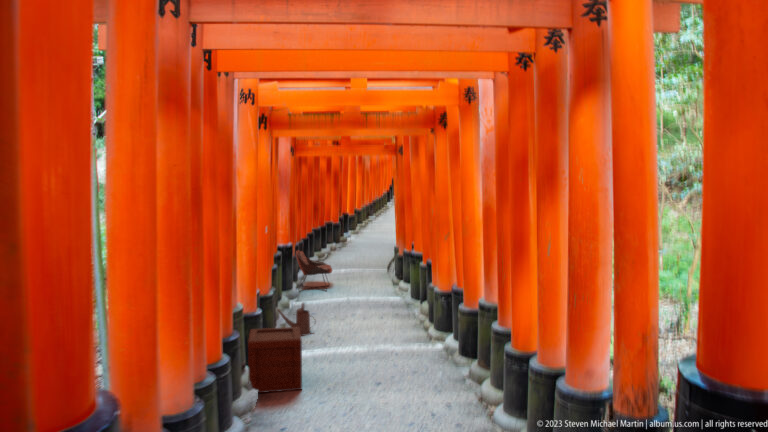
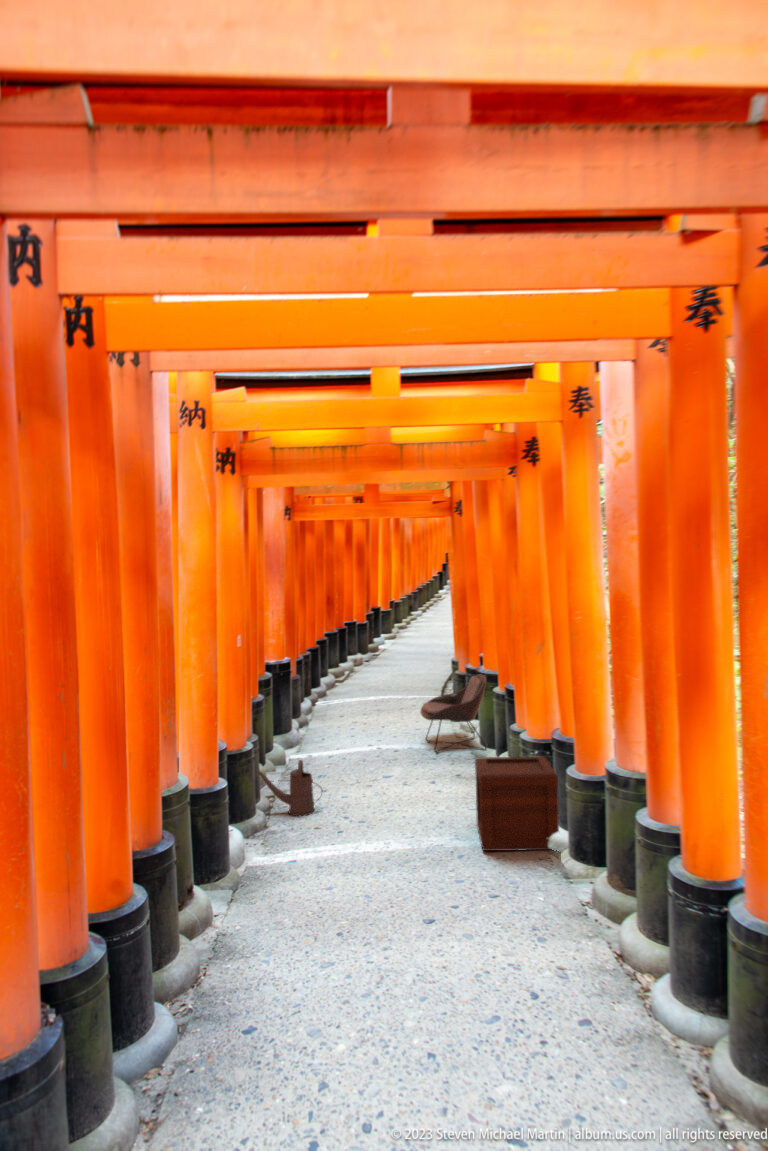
lounge chair: present [296,250,332,292] -> present [421,674,486,753]
wooden crate: present [248,327,302,393] -> present [475,756,559,851]

